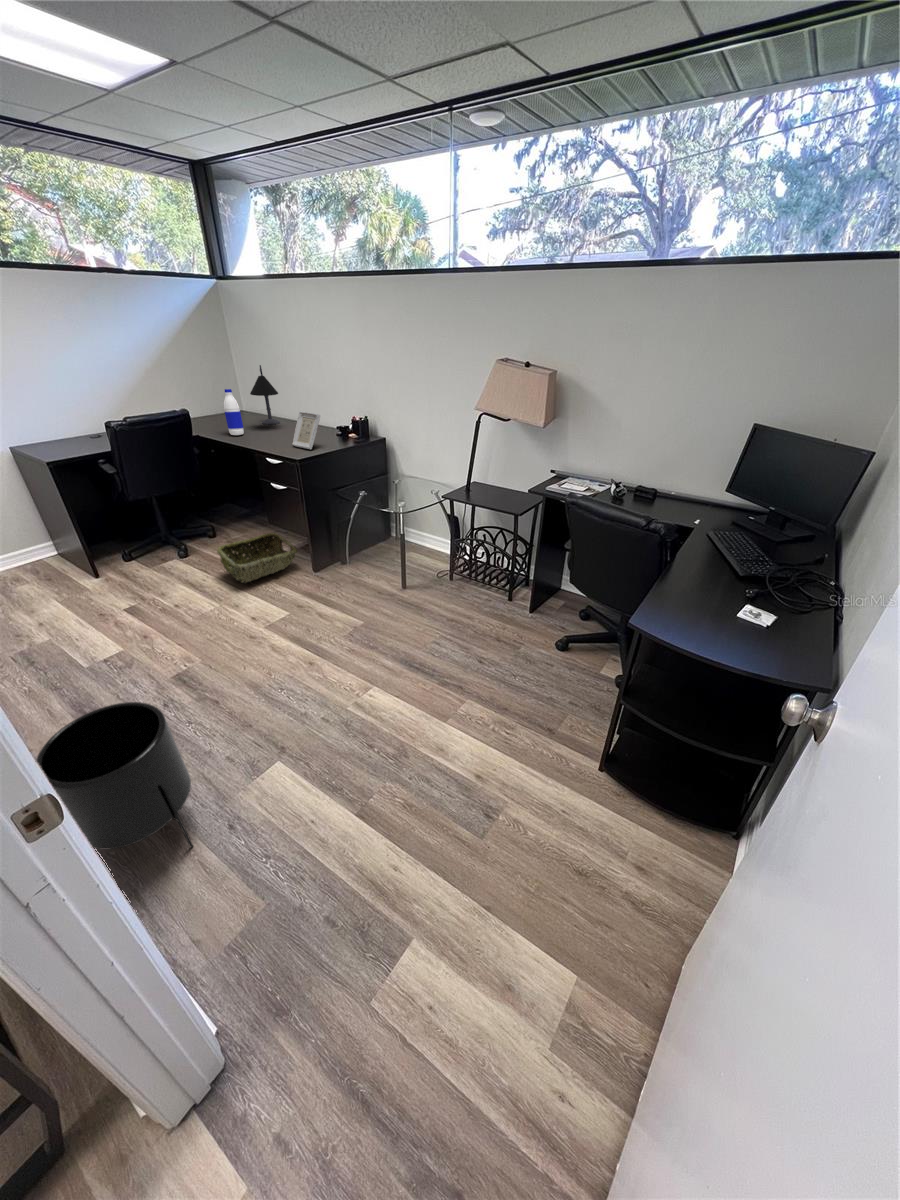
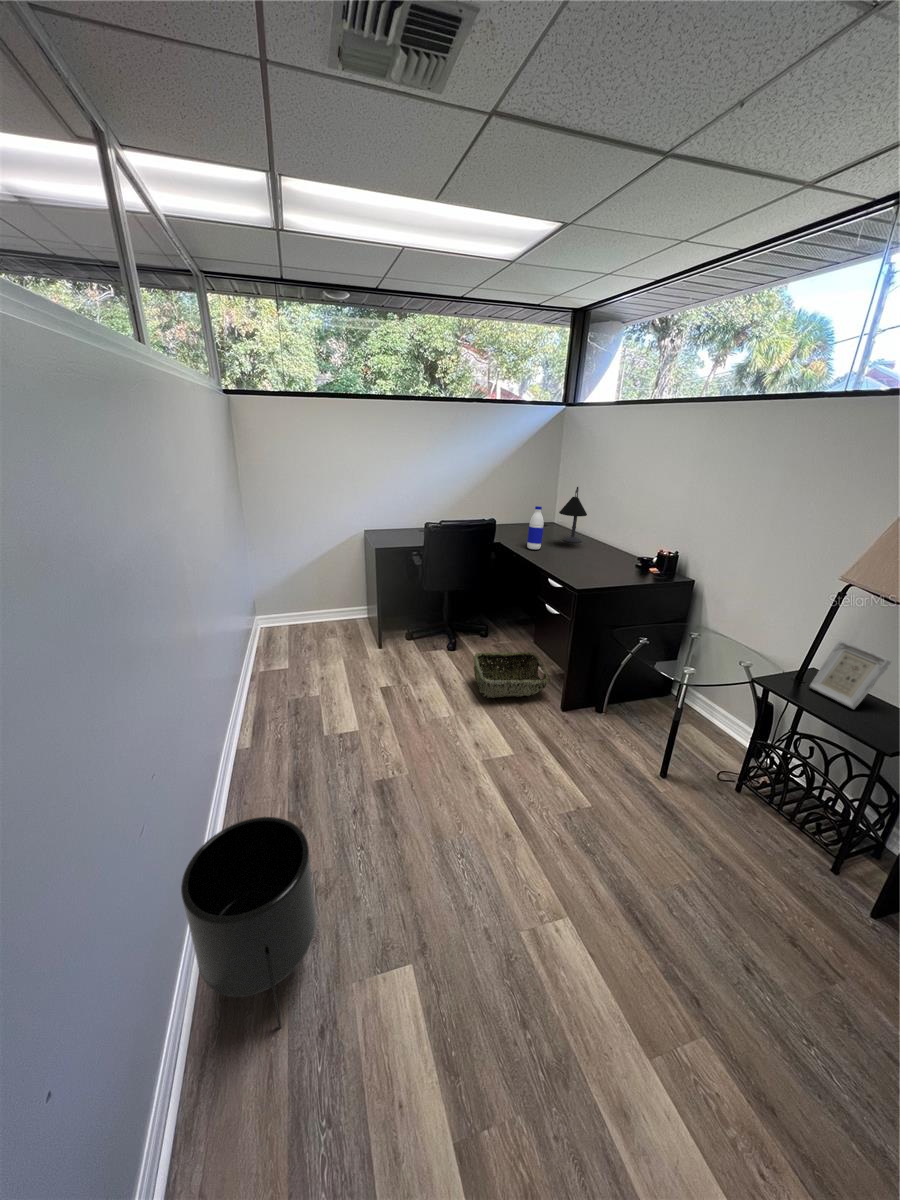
picture frame: present [293,411,320,449] -> present [810,640,891,709]

